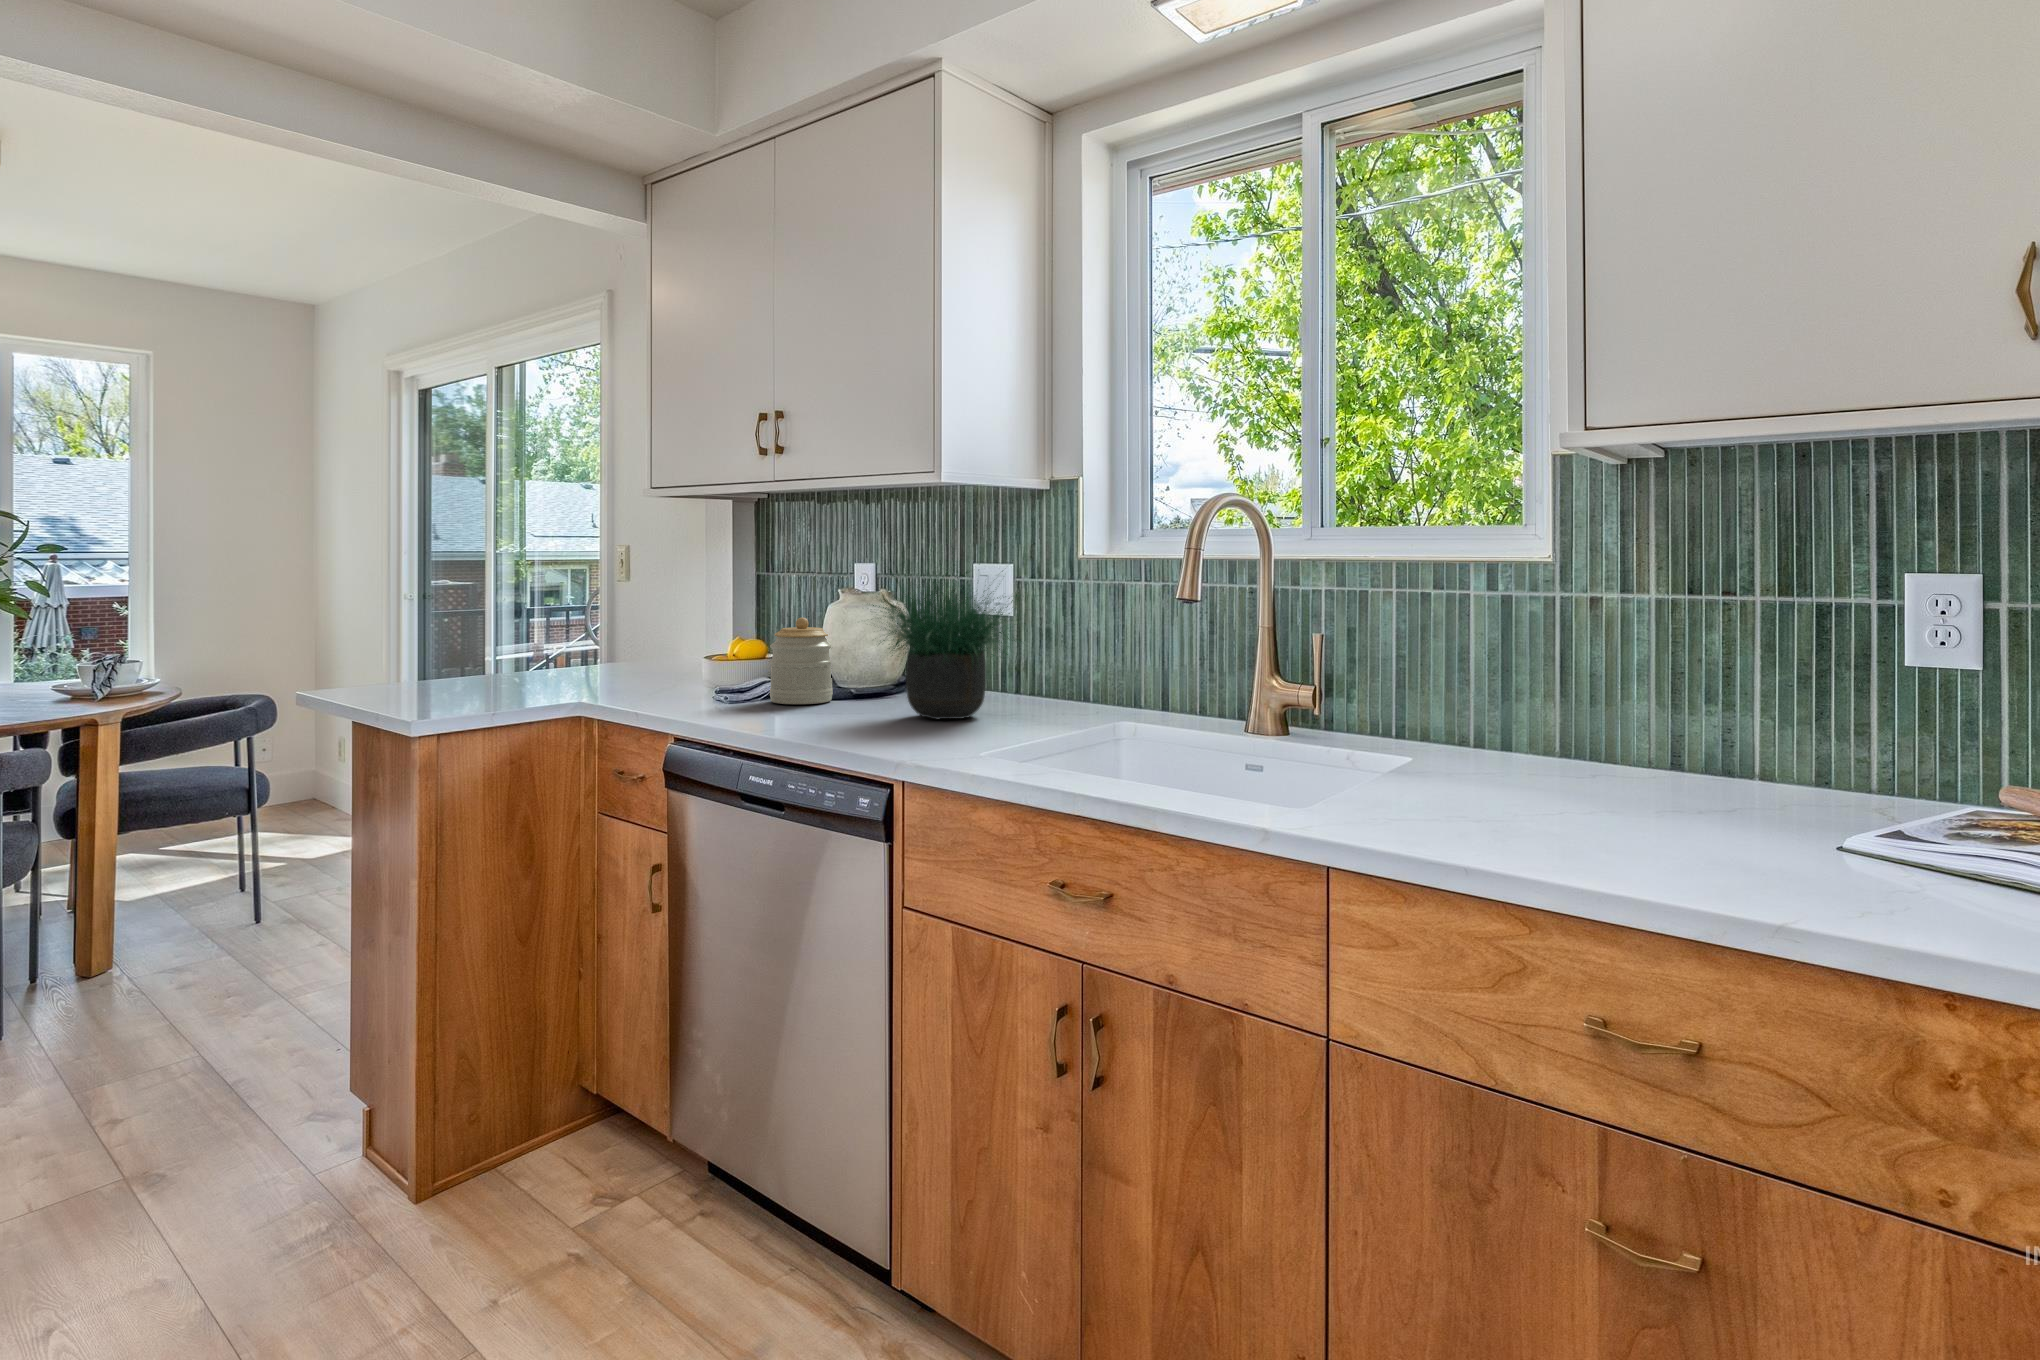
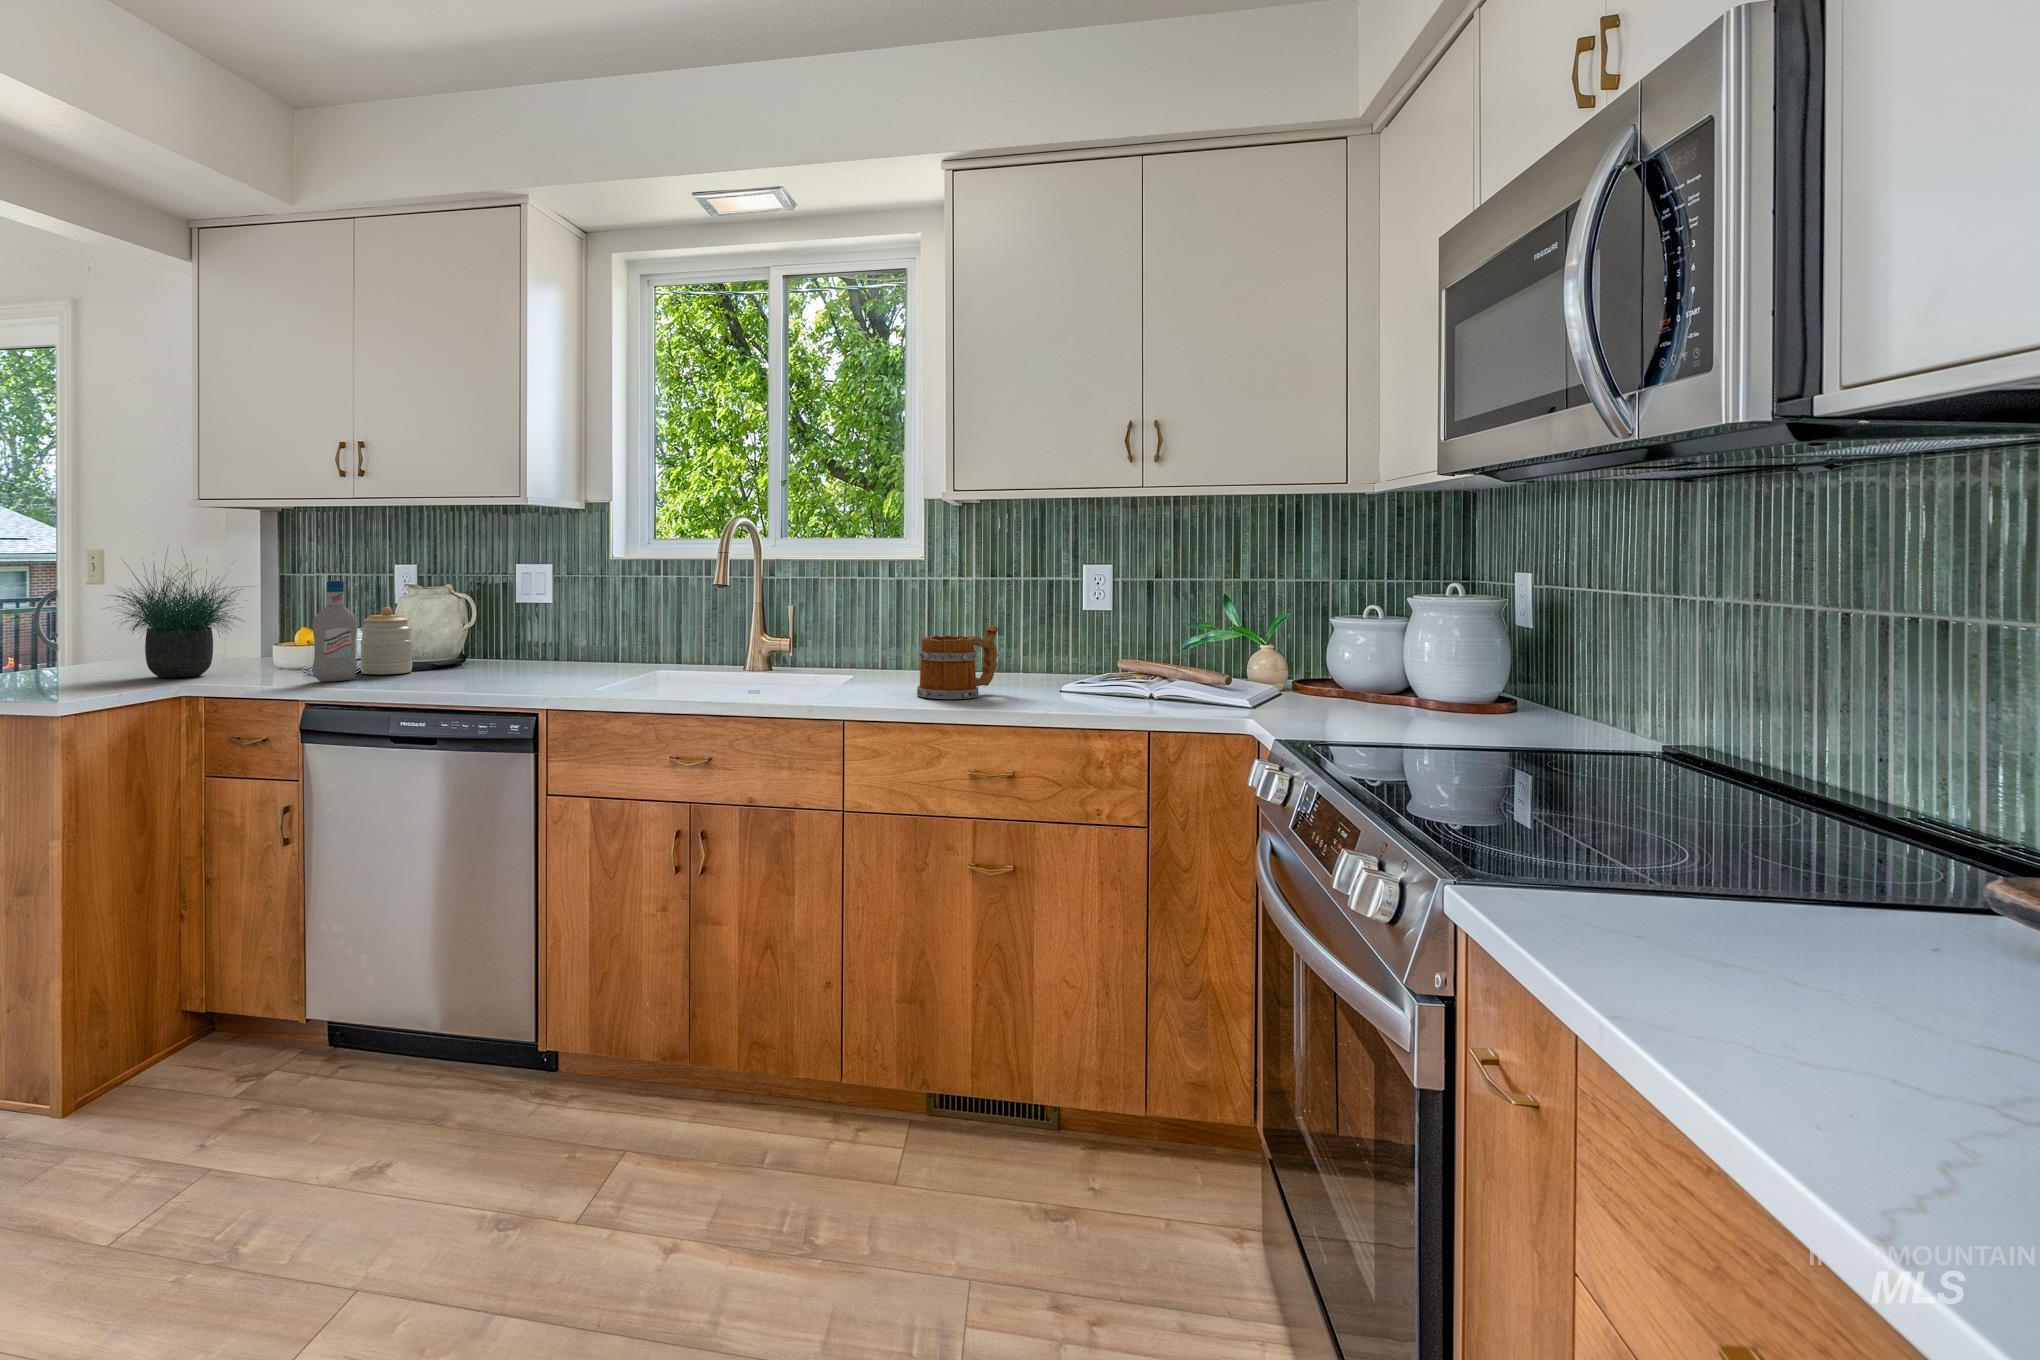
potted plant: present [873,572,1017,719] -> present [115,556,239,678]
bottle: none [693,584,748,711] -> present [313,581,357,681]
mug: none [1488,698,1681,853] -> present [917,626,999,699]

